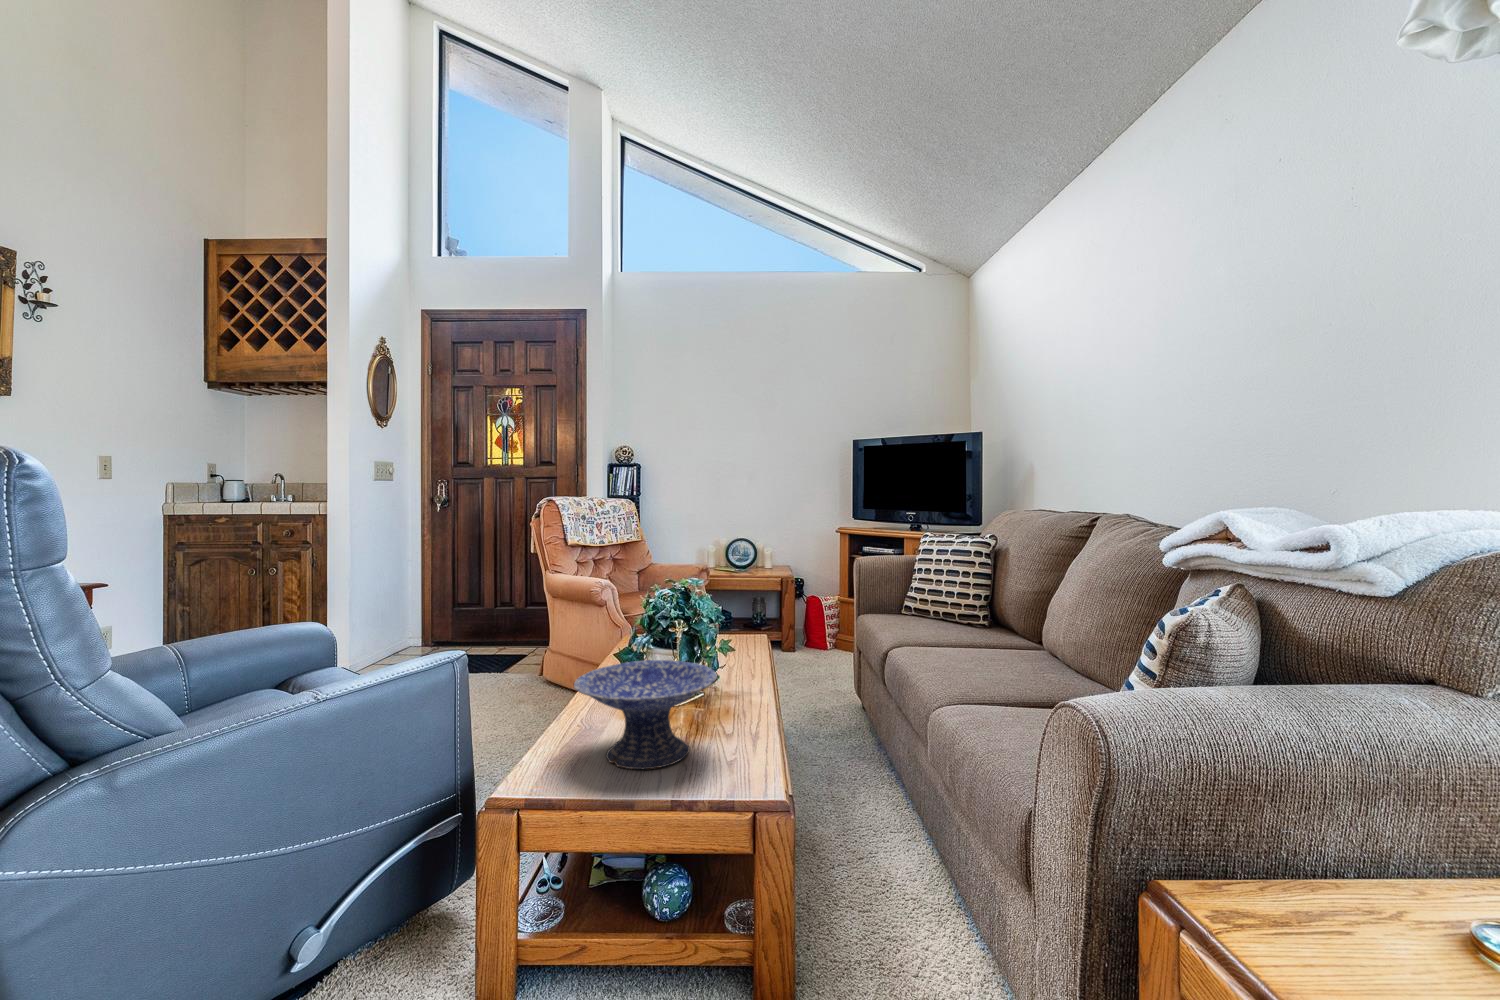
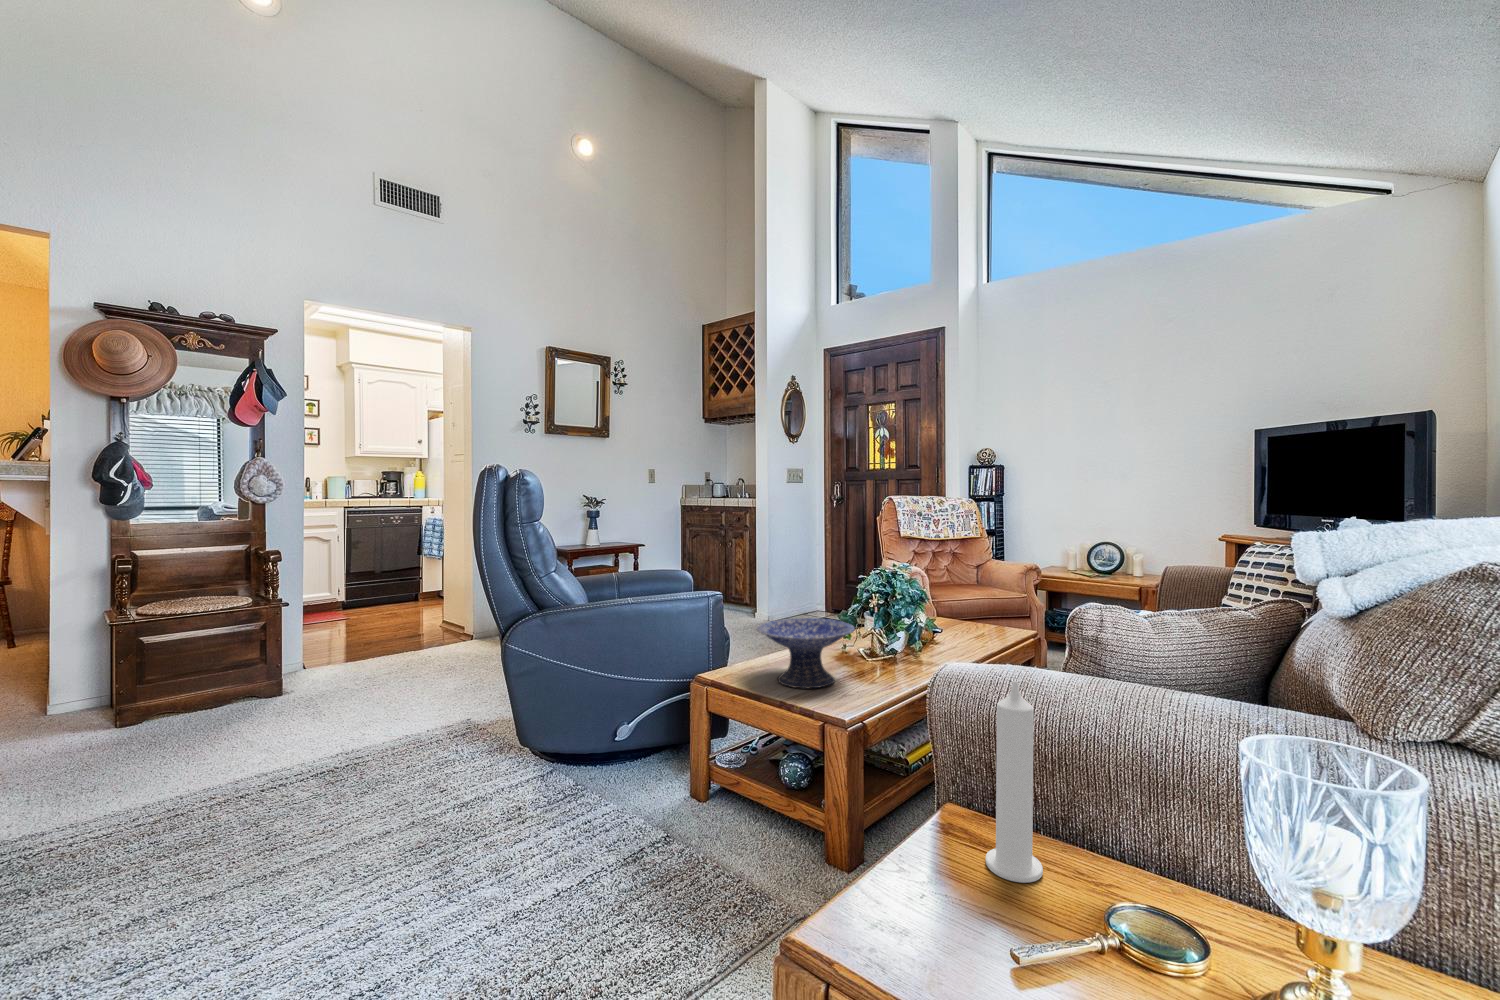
candle: none [1311,703,1400,957] -> present [986,681,1043,883]

